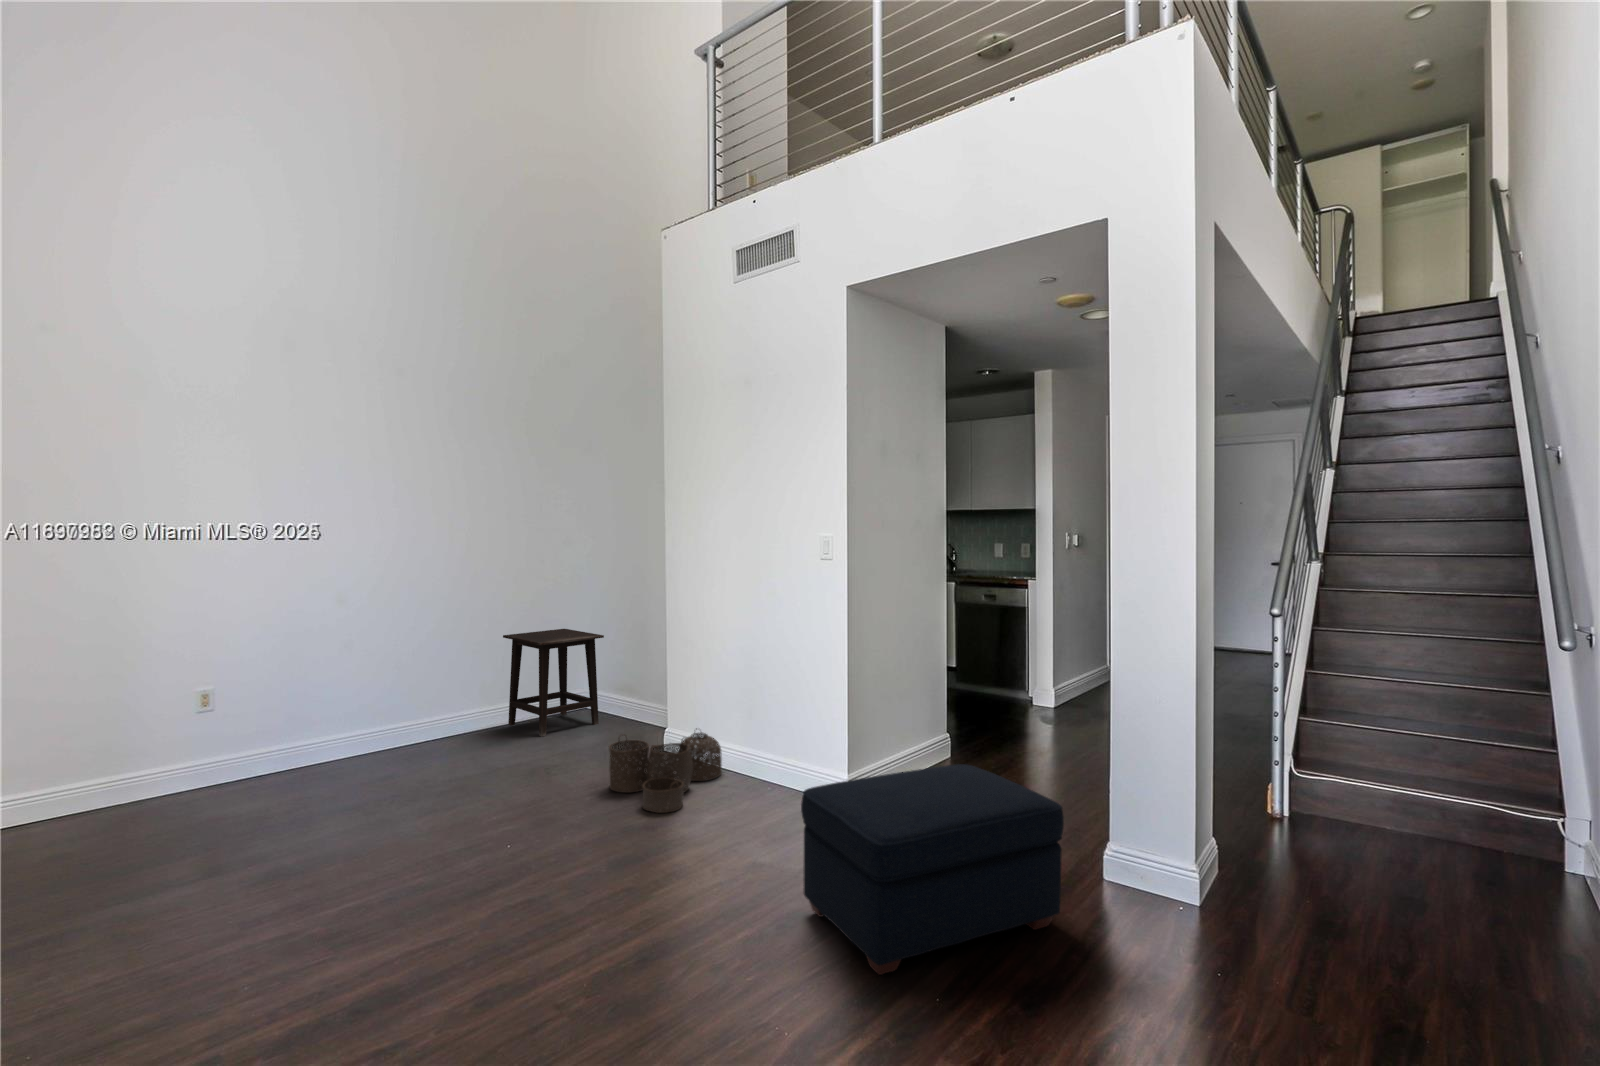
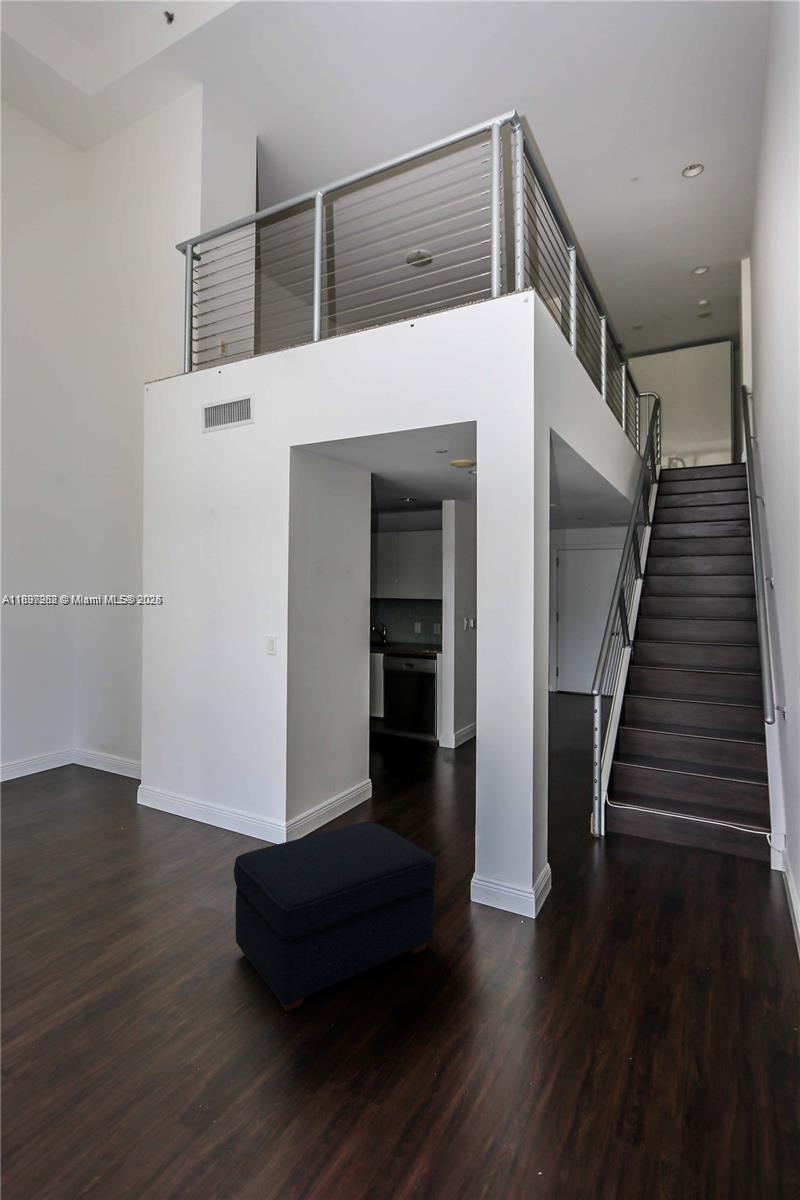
side table: present [503,629,604,737] -> none [9,700,100,794]
woven basket: present [609,728,722,813] -> none [92,787,191,865]

